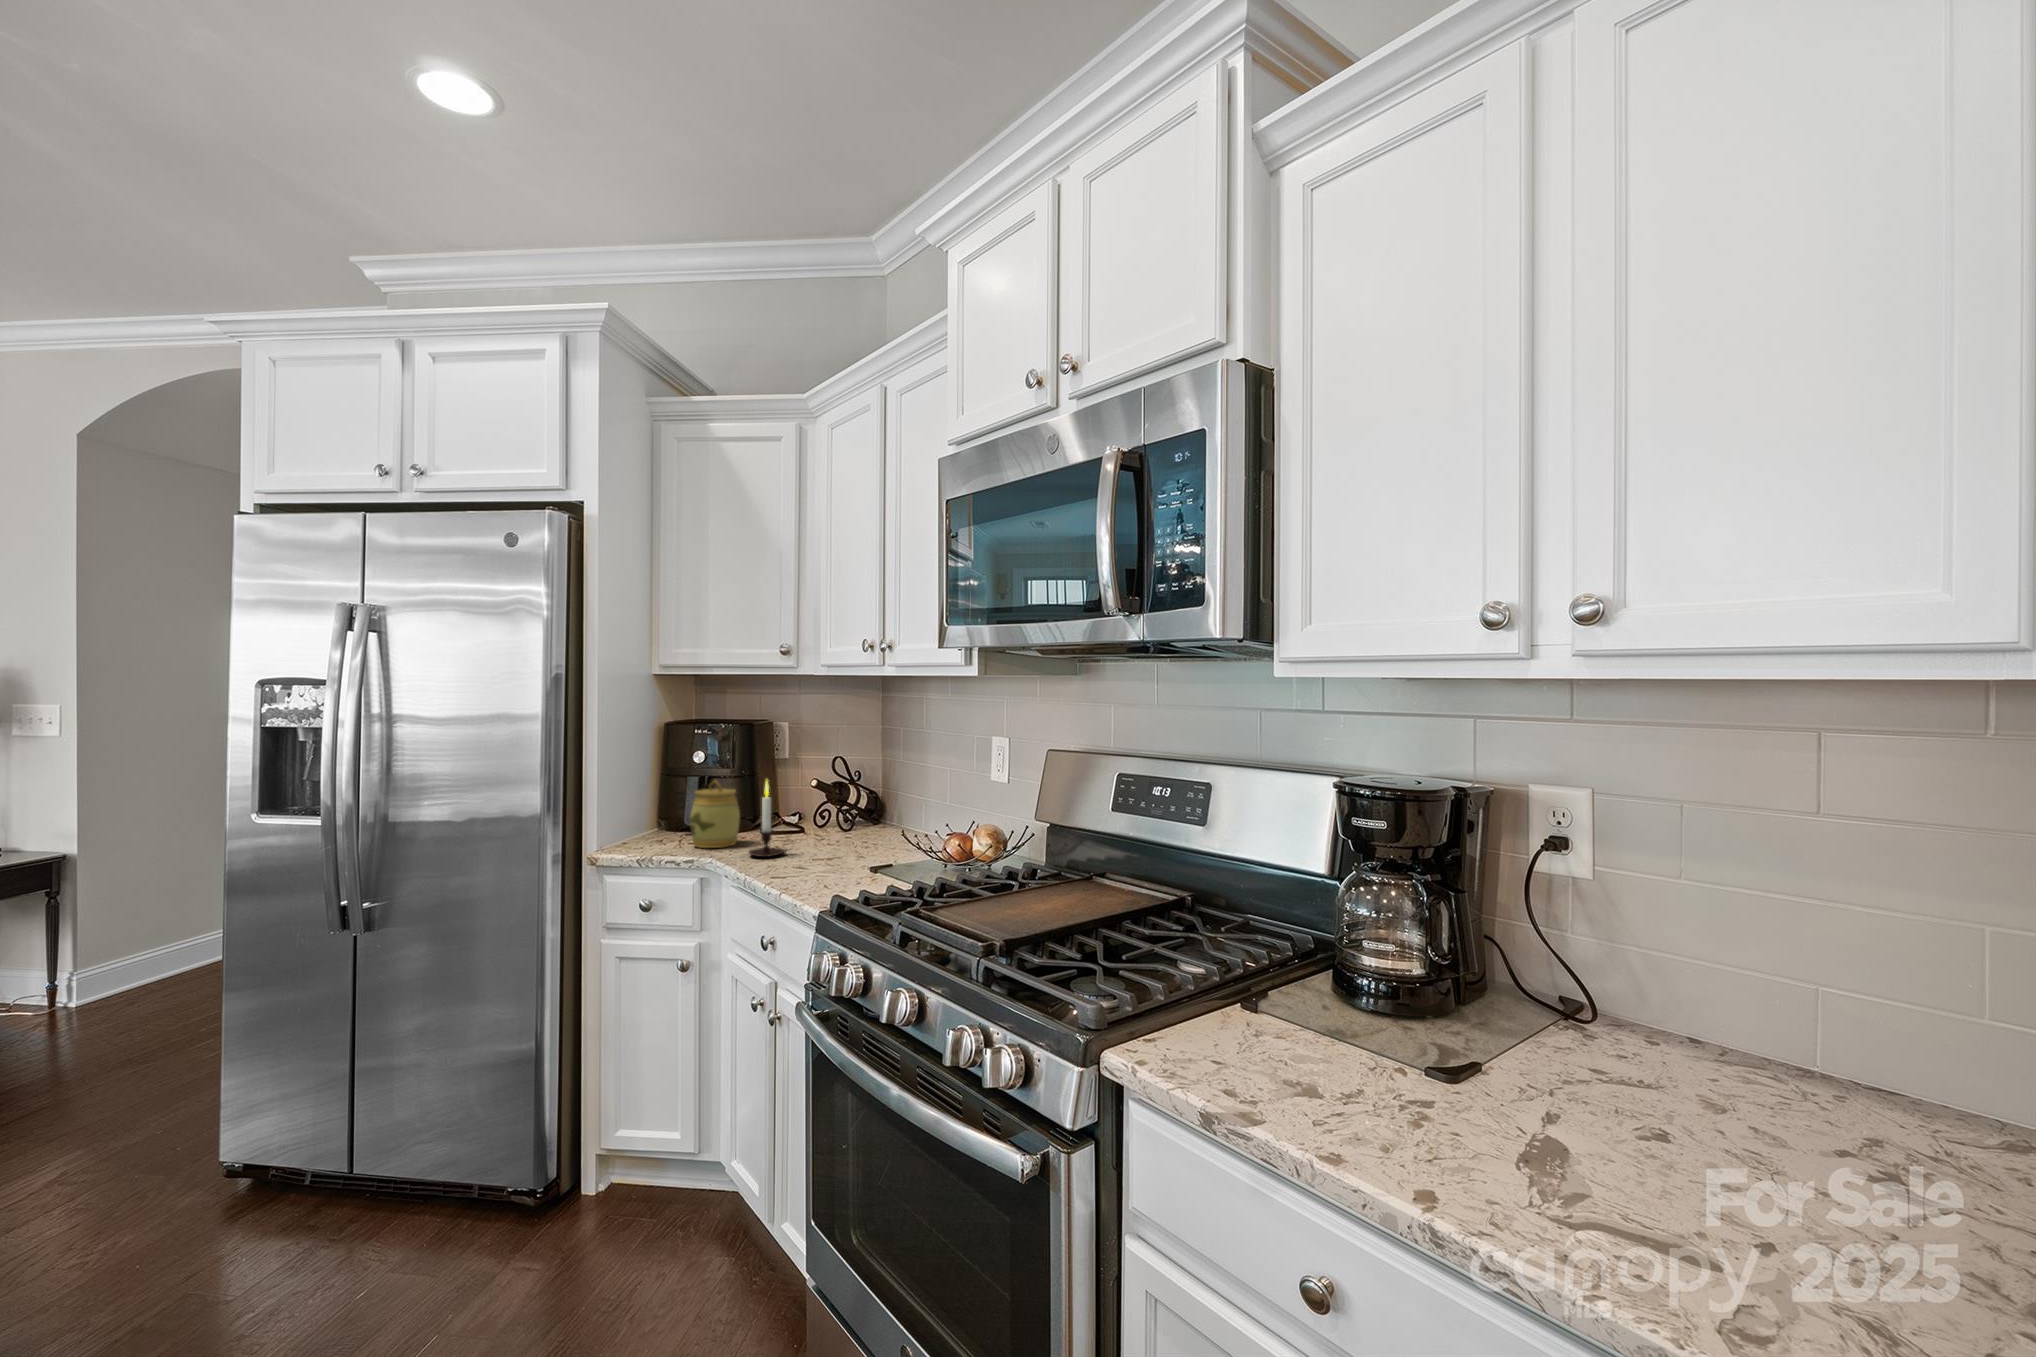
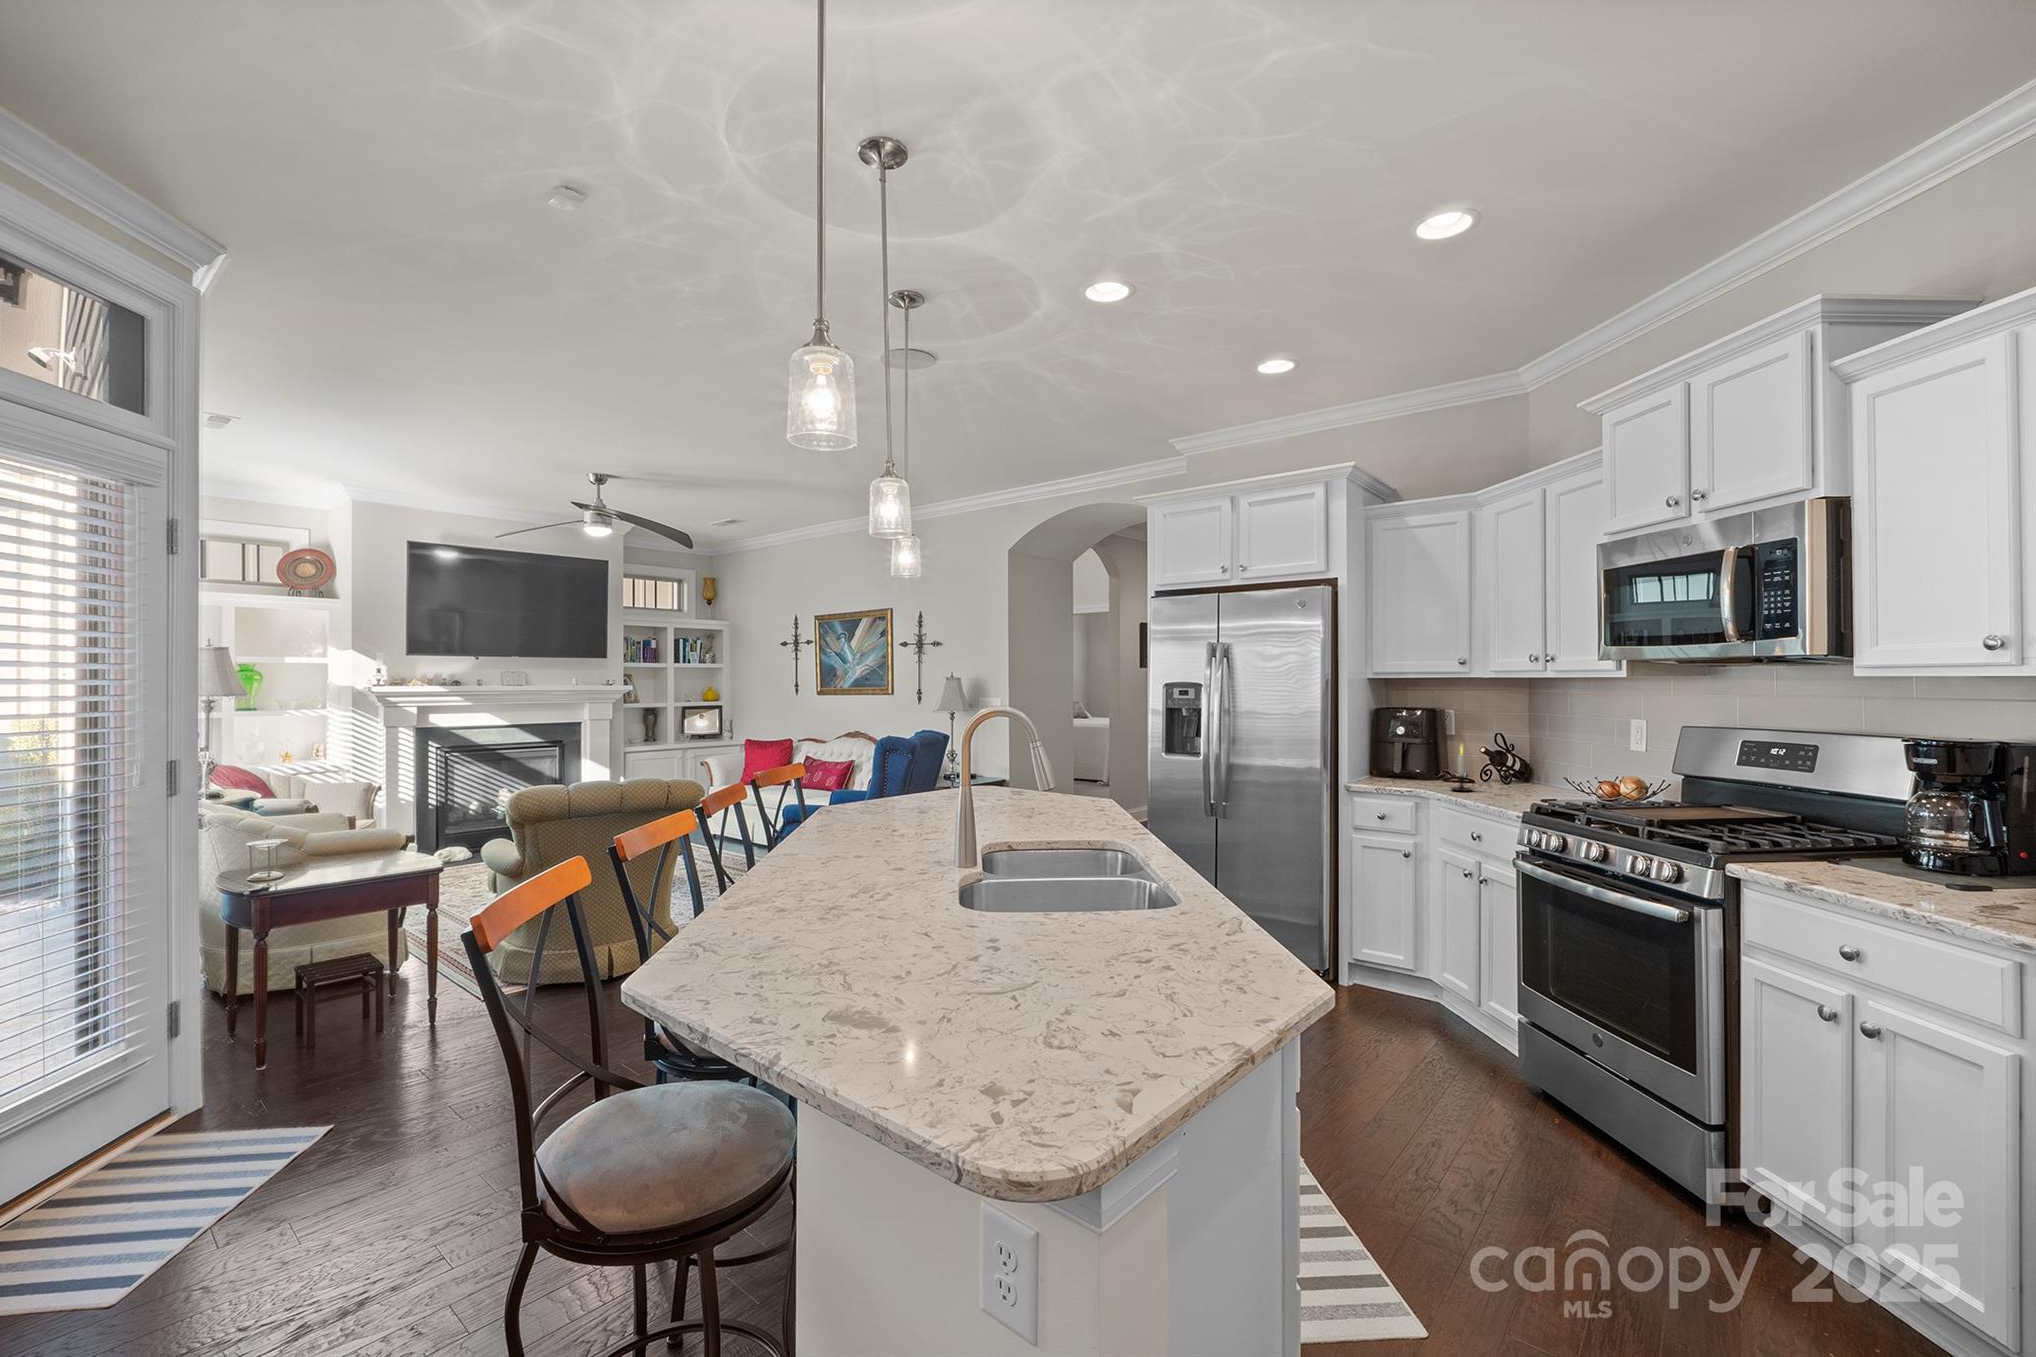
jar: present [690,780,740,848] -> none [1404,744,1438,786]

